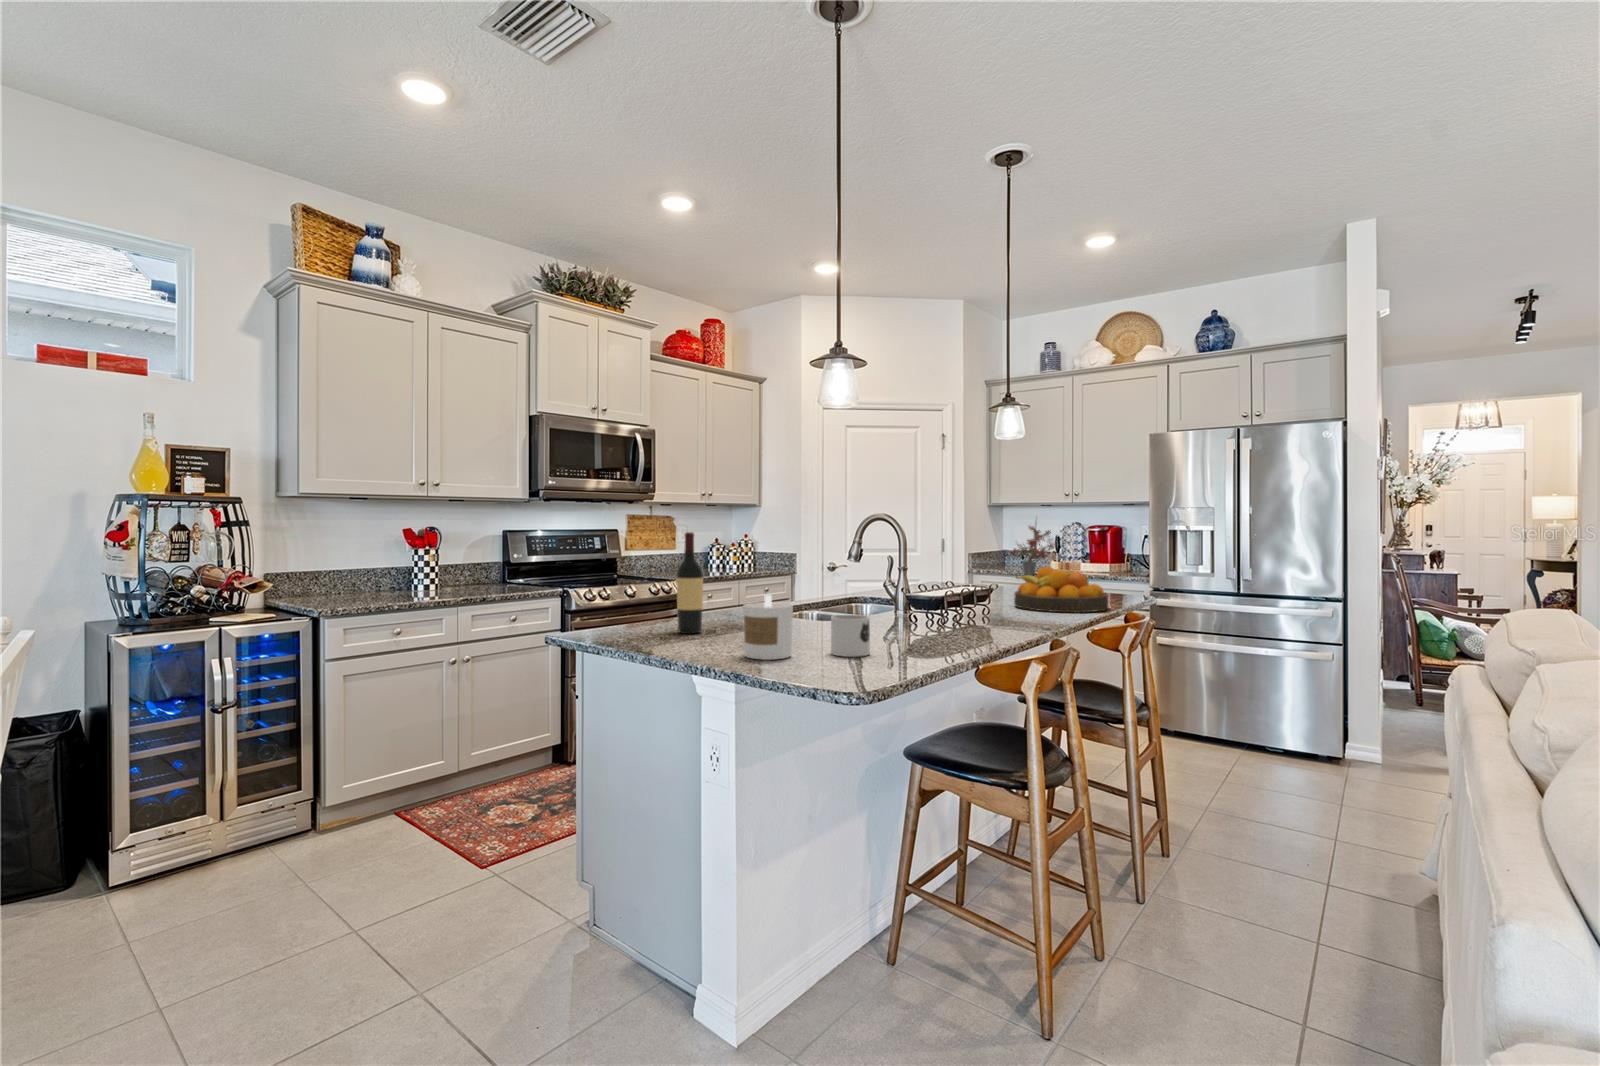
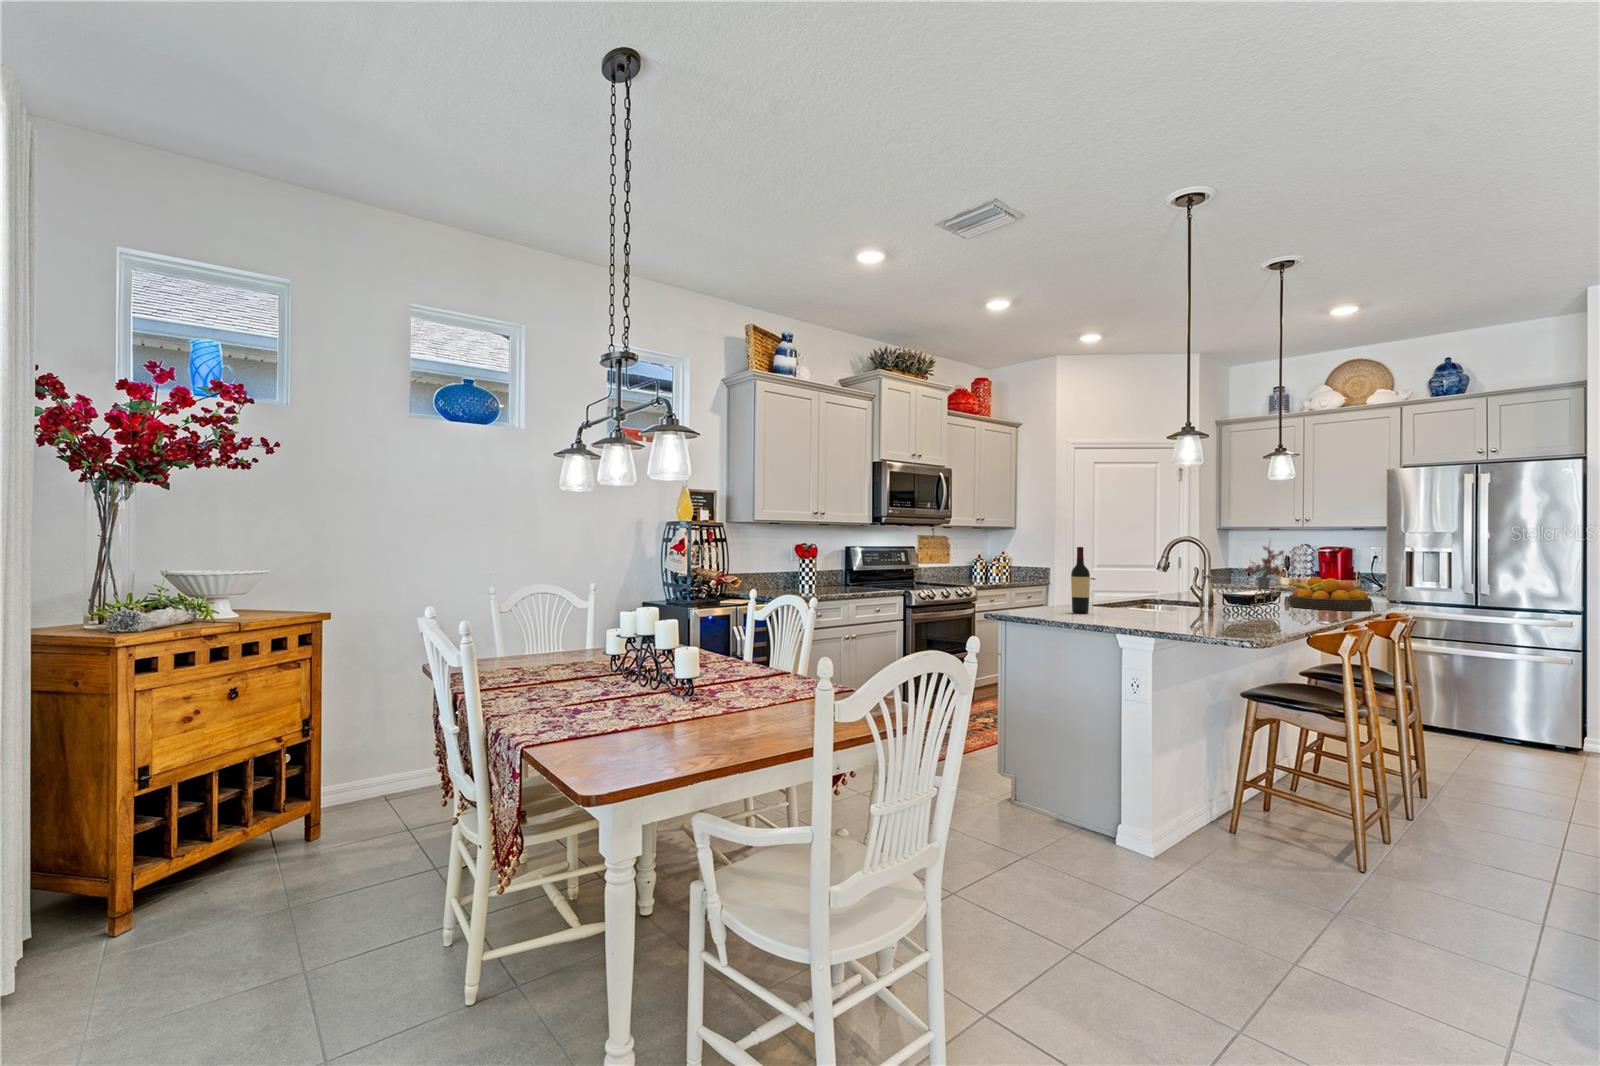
candle: present [743,595,793,660] -> none [1150,585,1184,624]
mug: present [831,614,870,657] -> none [1205,599,1233,625]

